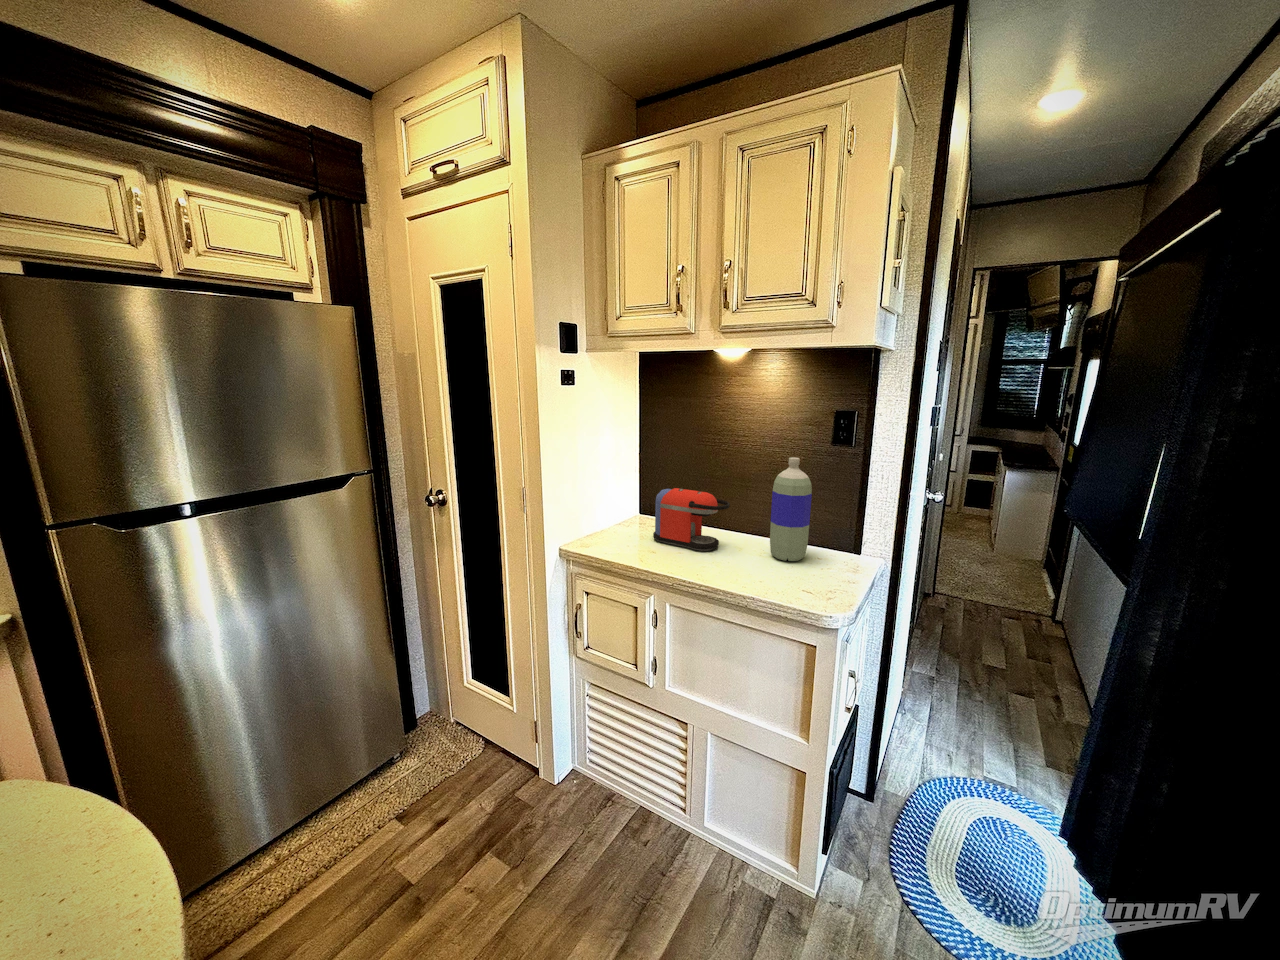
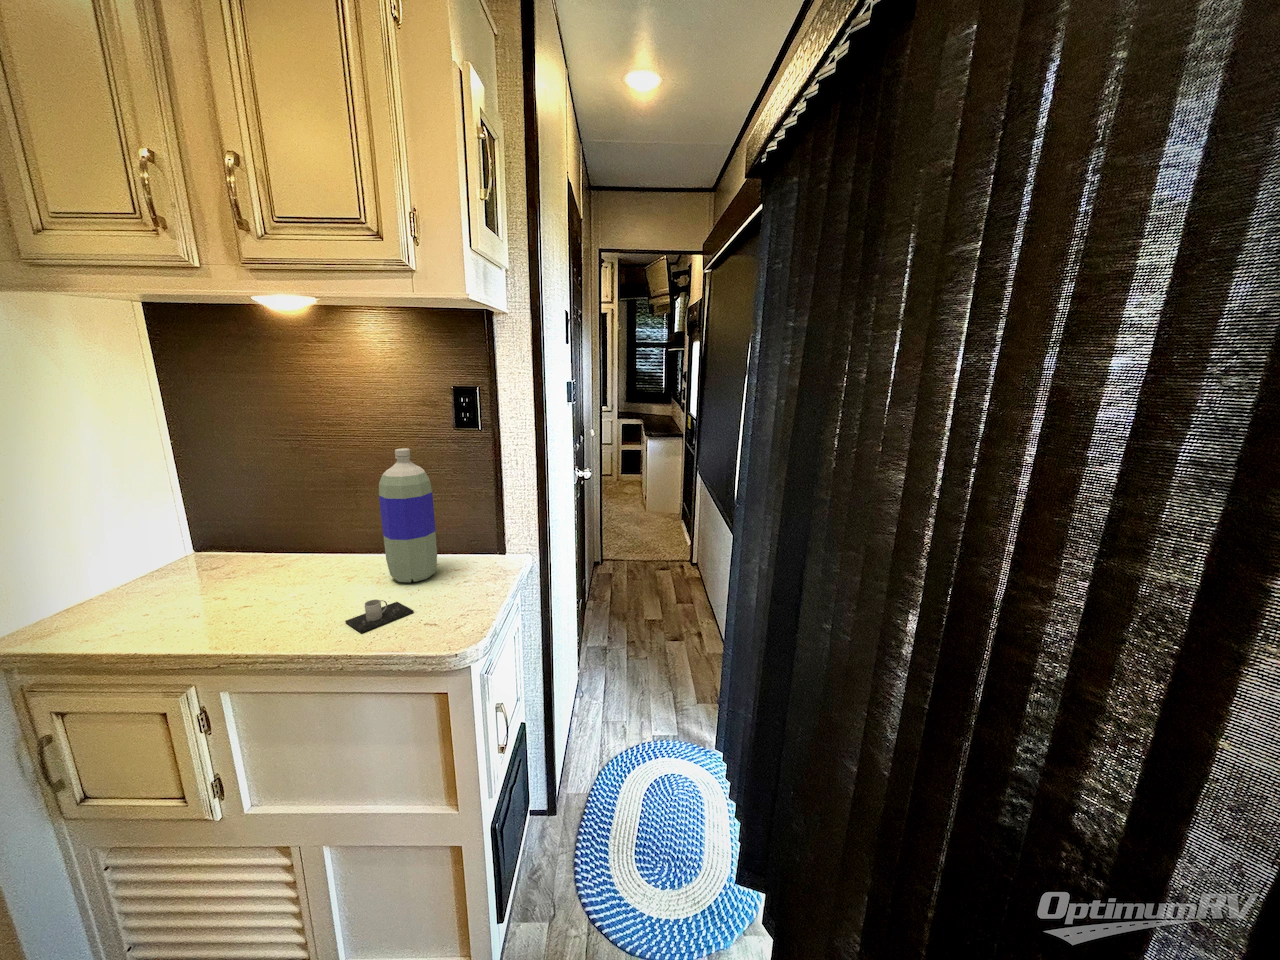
coffee maker: present [653,488,730,551] -> none [194,510,321,595]
mug: none [746,566,793,587] -> present [345,599,414,633]

